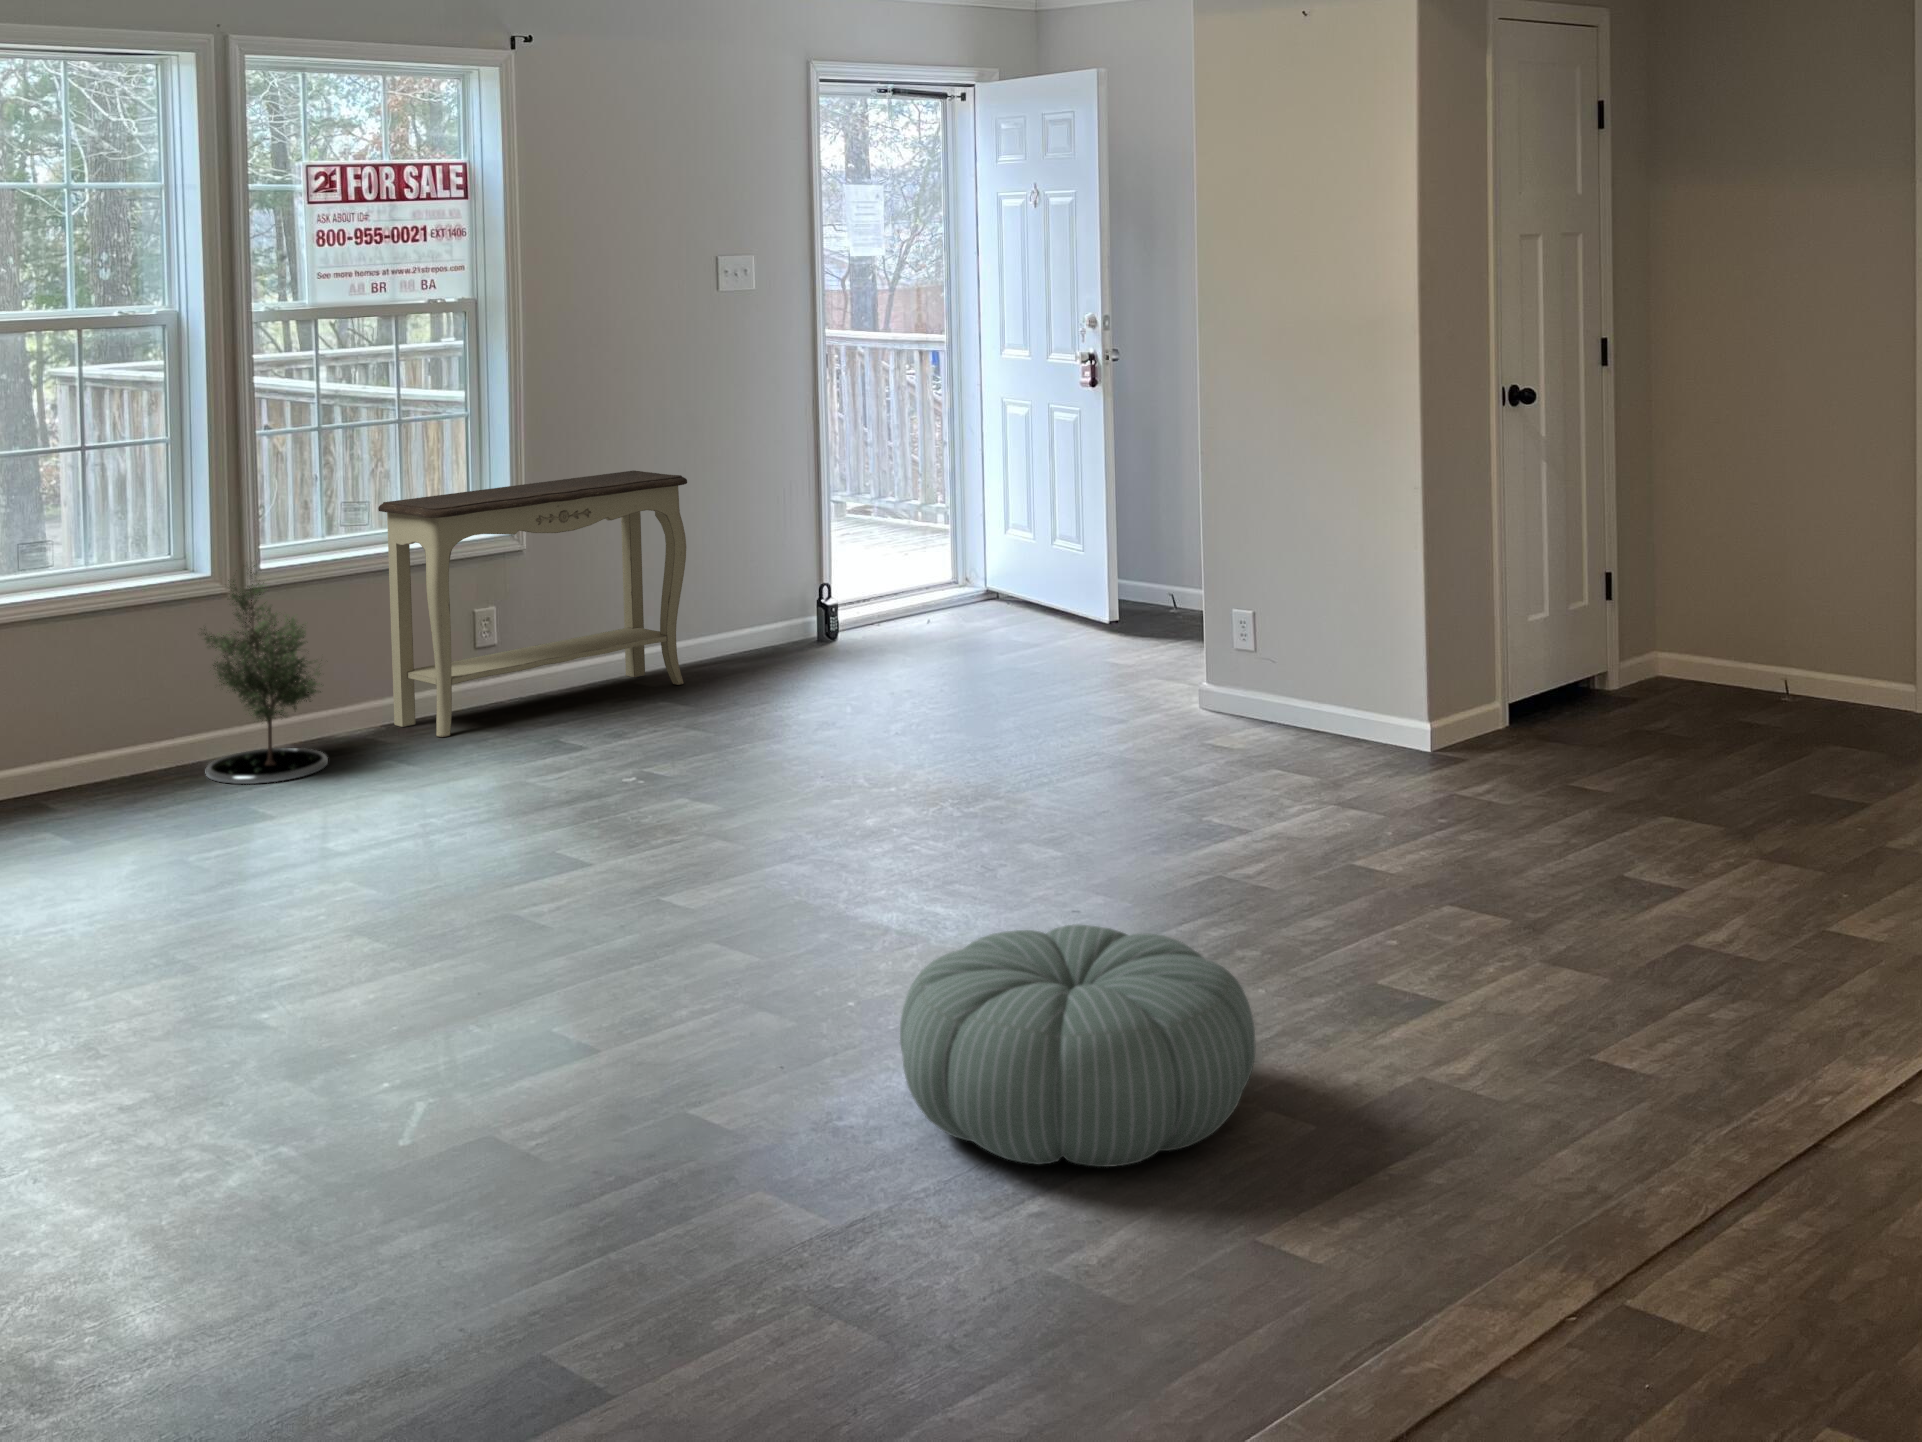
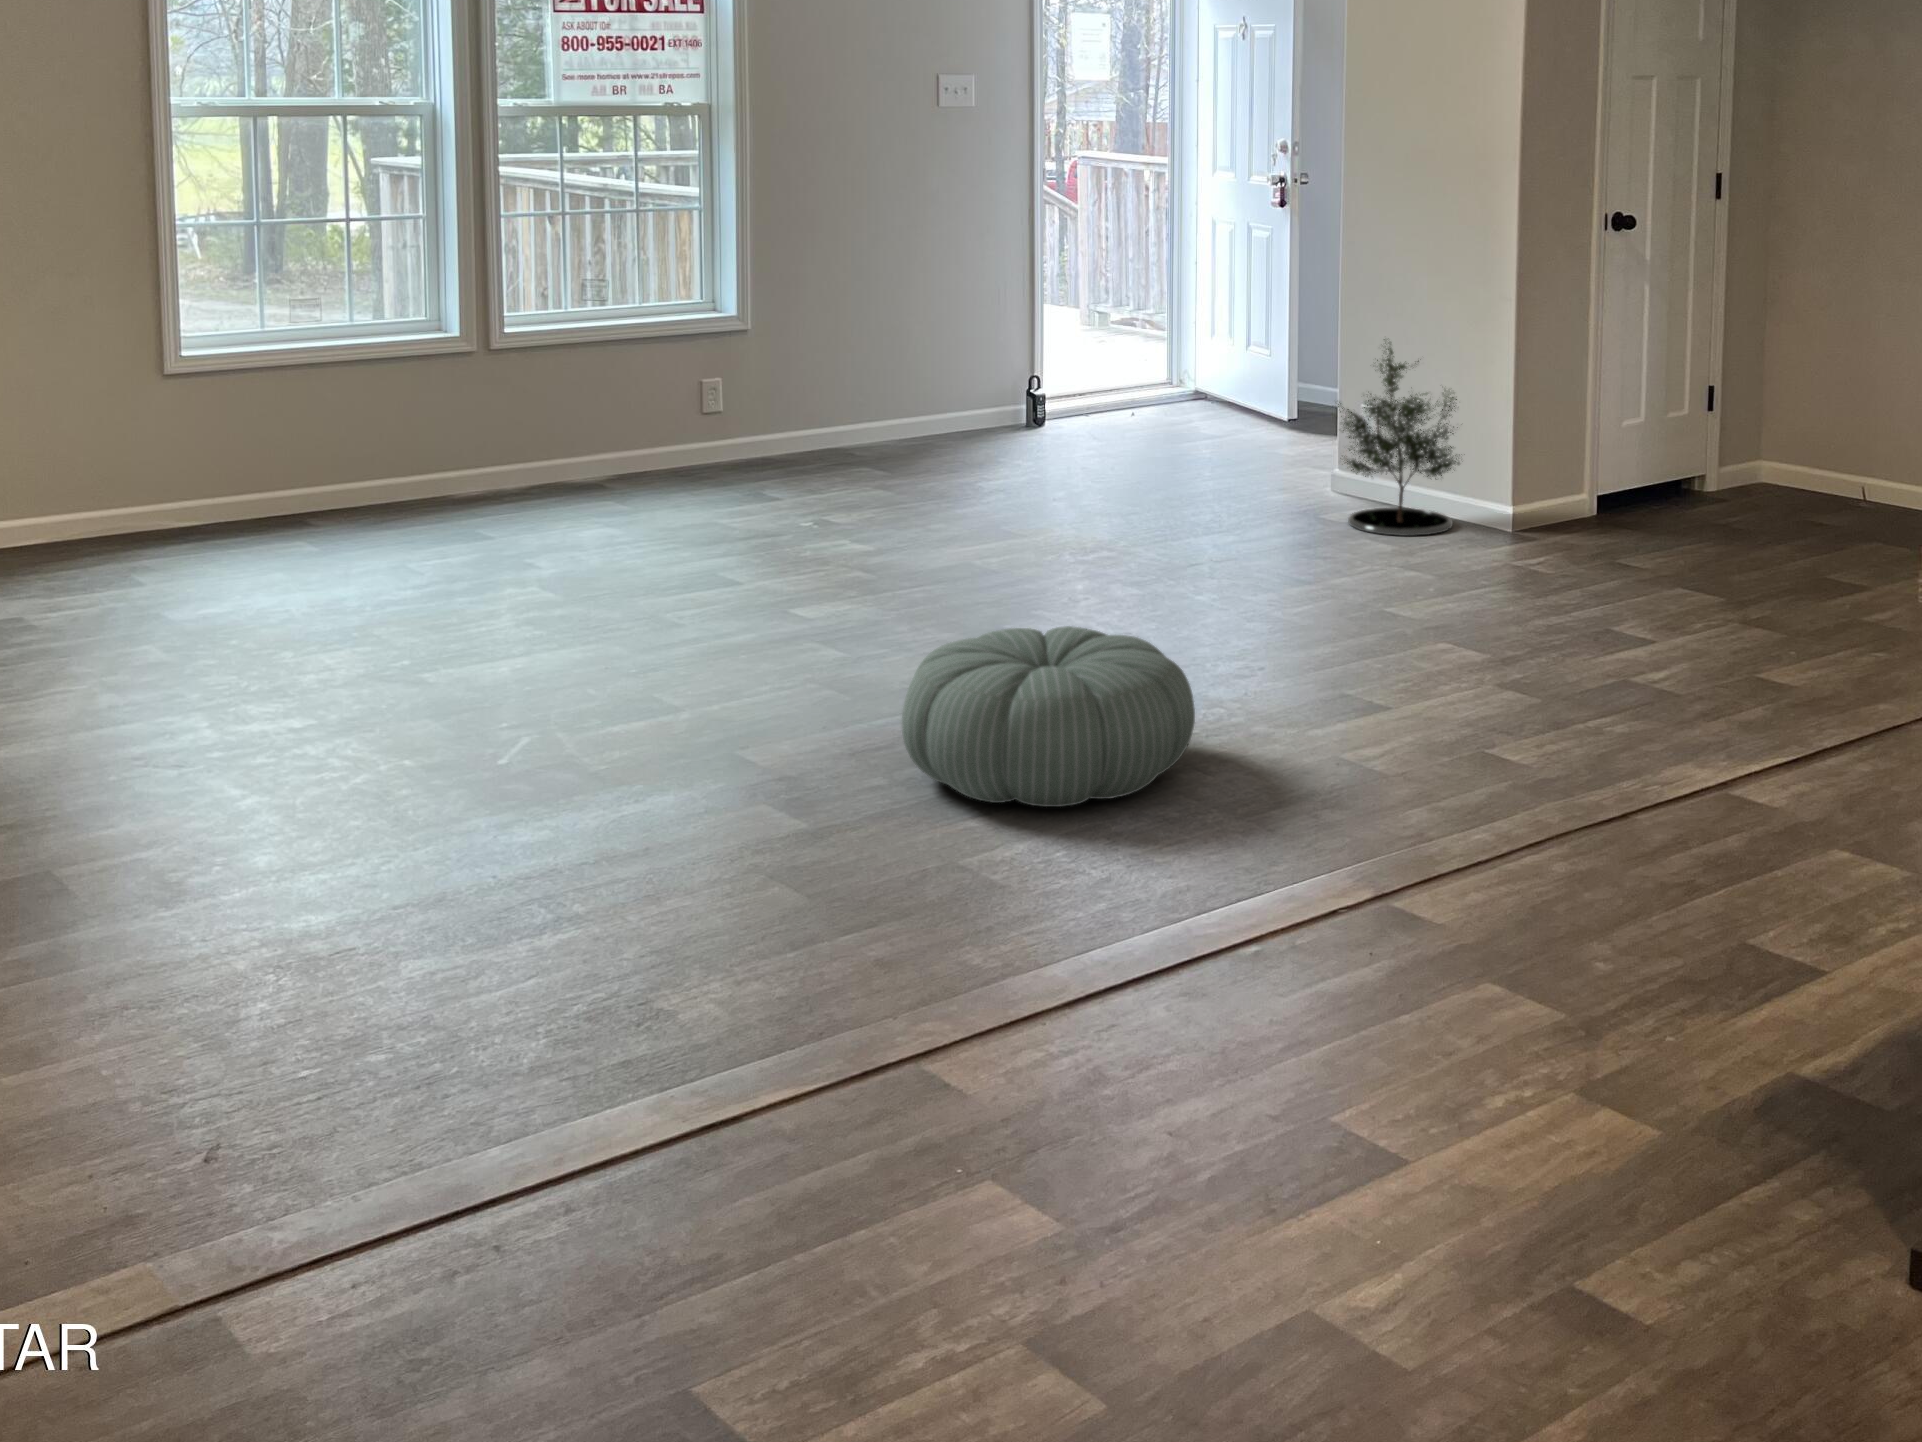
console table: present [378,471,687,737] -> none [612,262,894,484]
potted tree: present [203,565,328,784] -> present [1338,339,1460,536]

